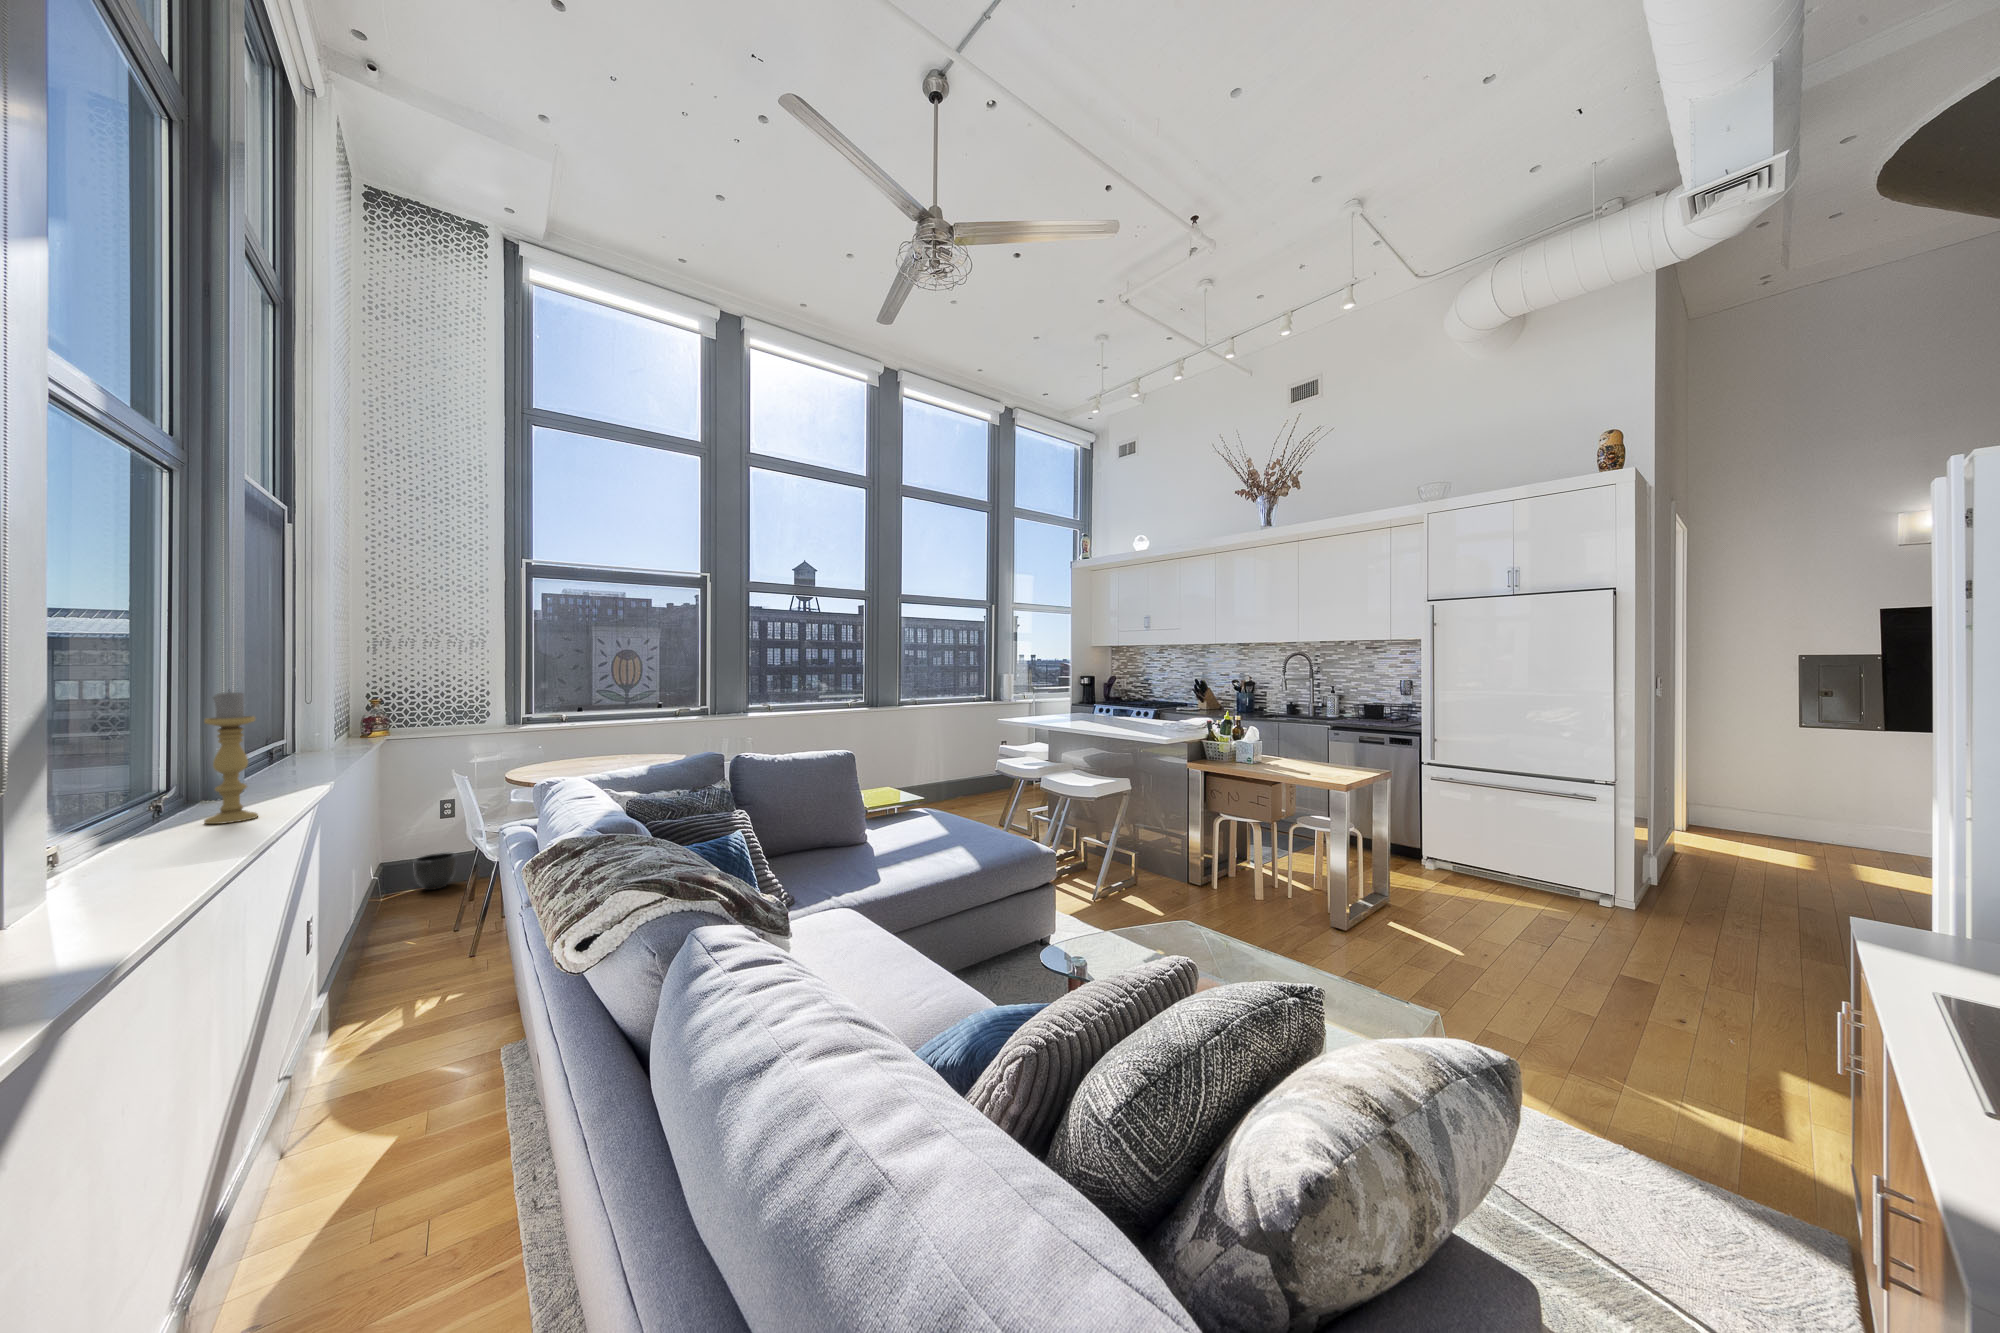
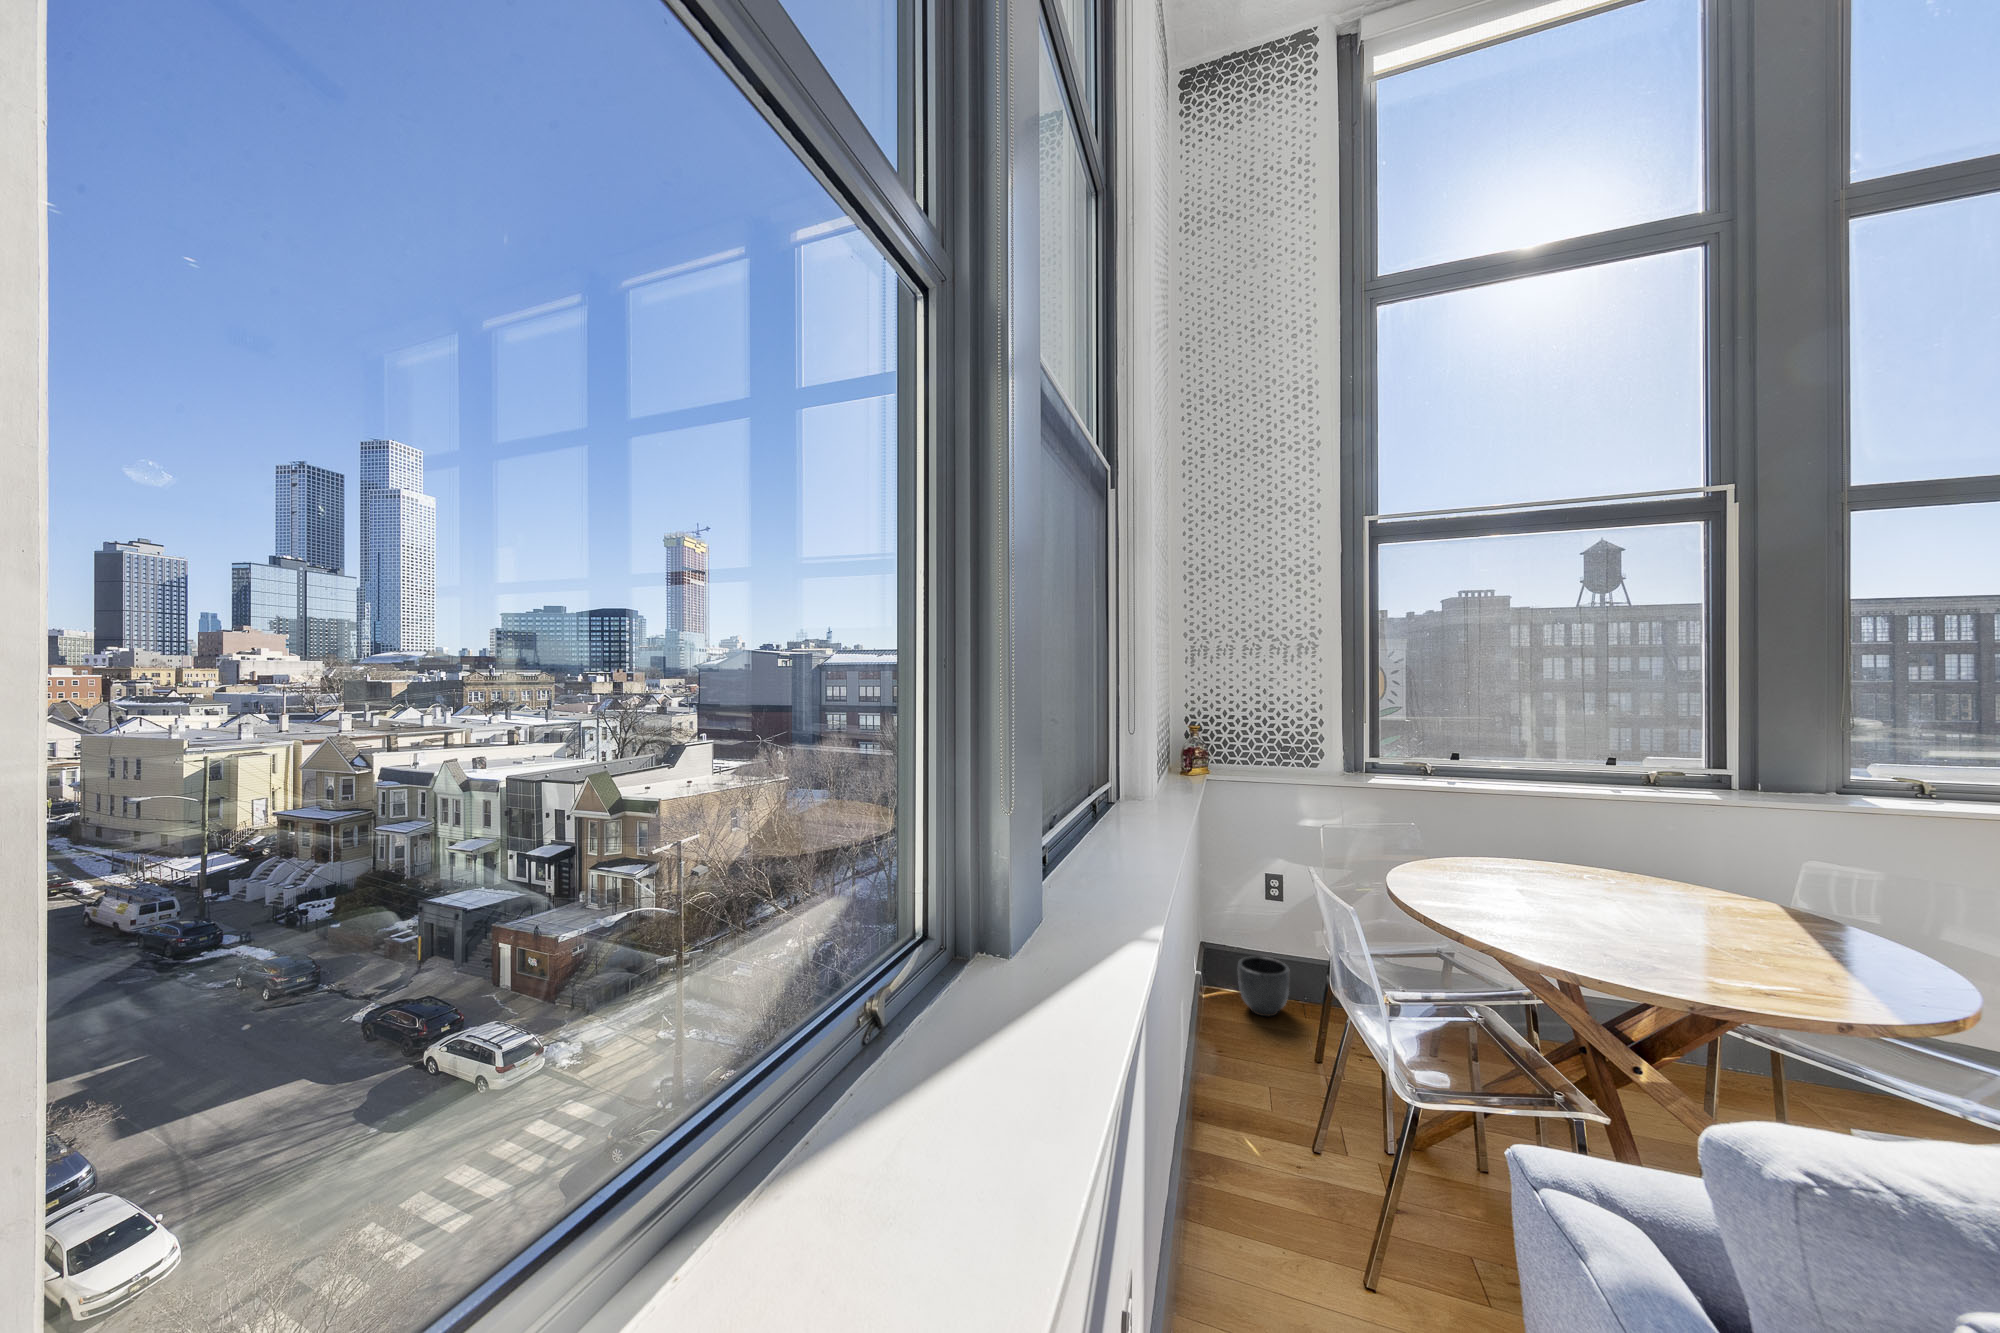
candle holder: present [204,691,258,824] -> none [958,729,1036,1033]

